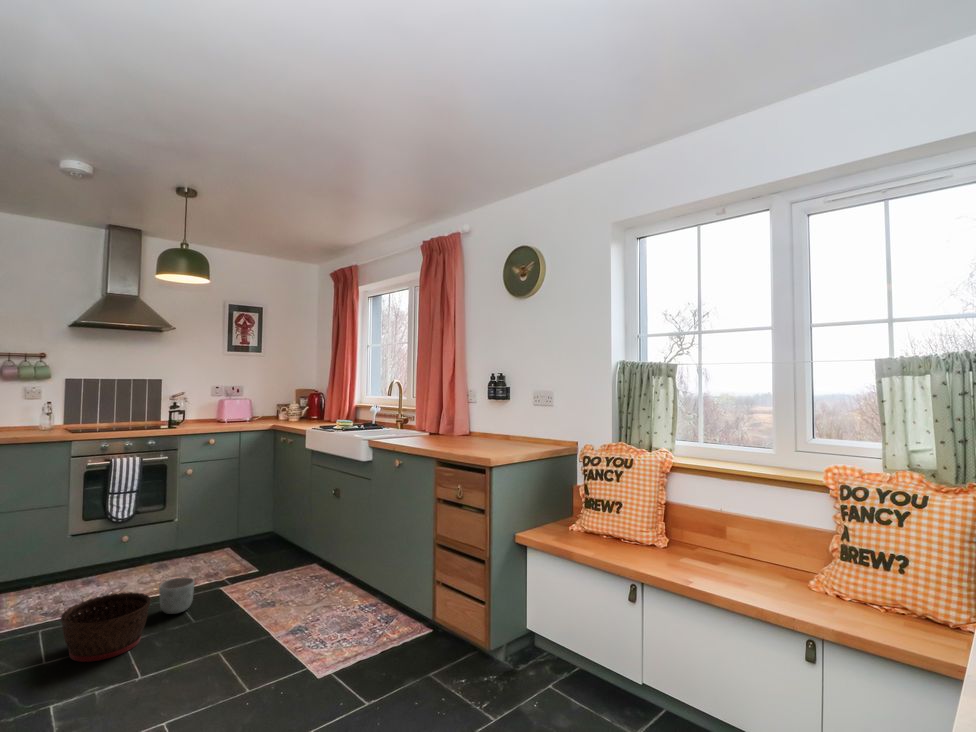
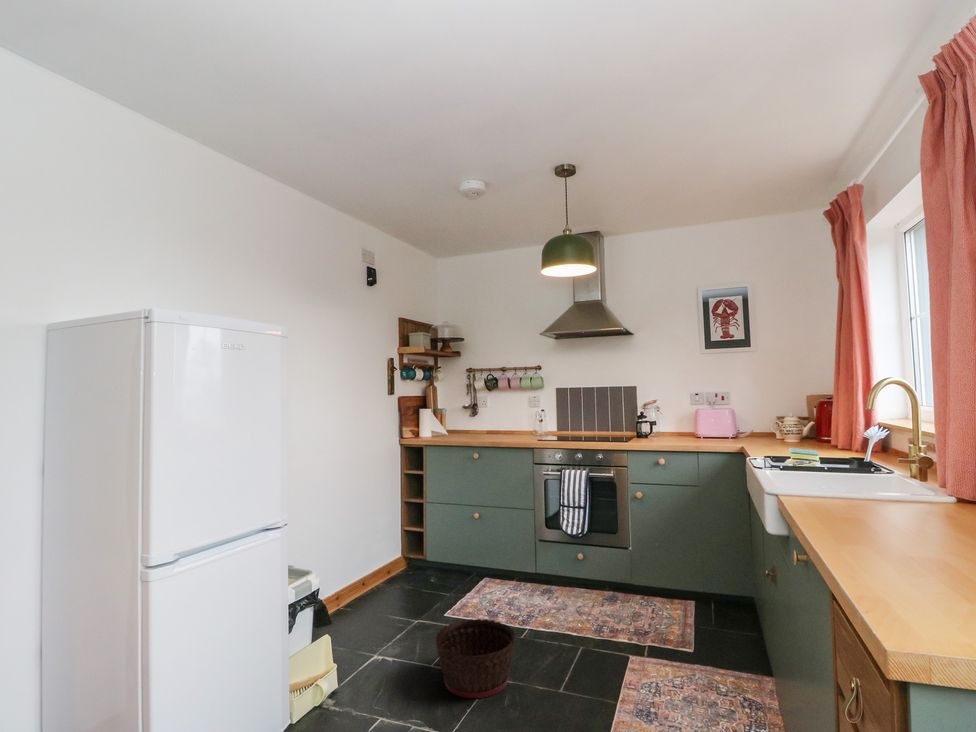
planter: present [159,577,194,614] -> none [545,625,582,672]

